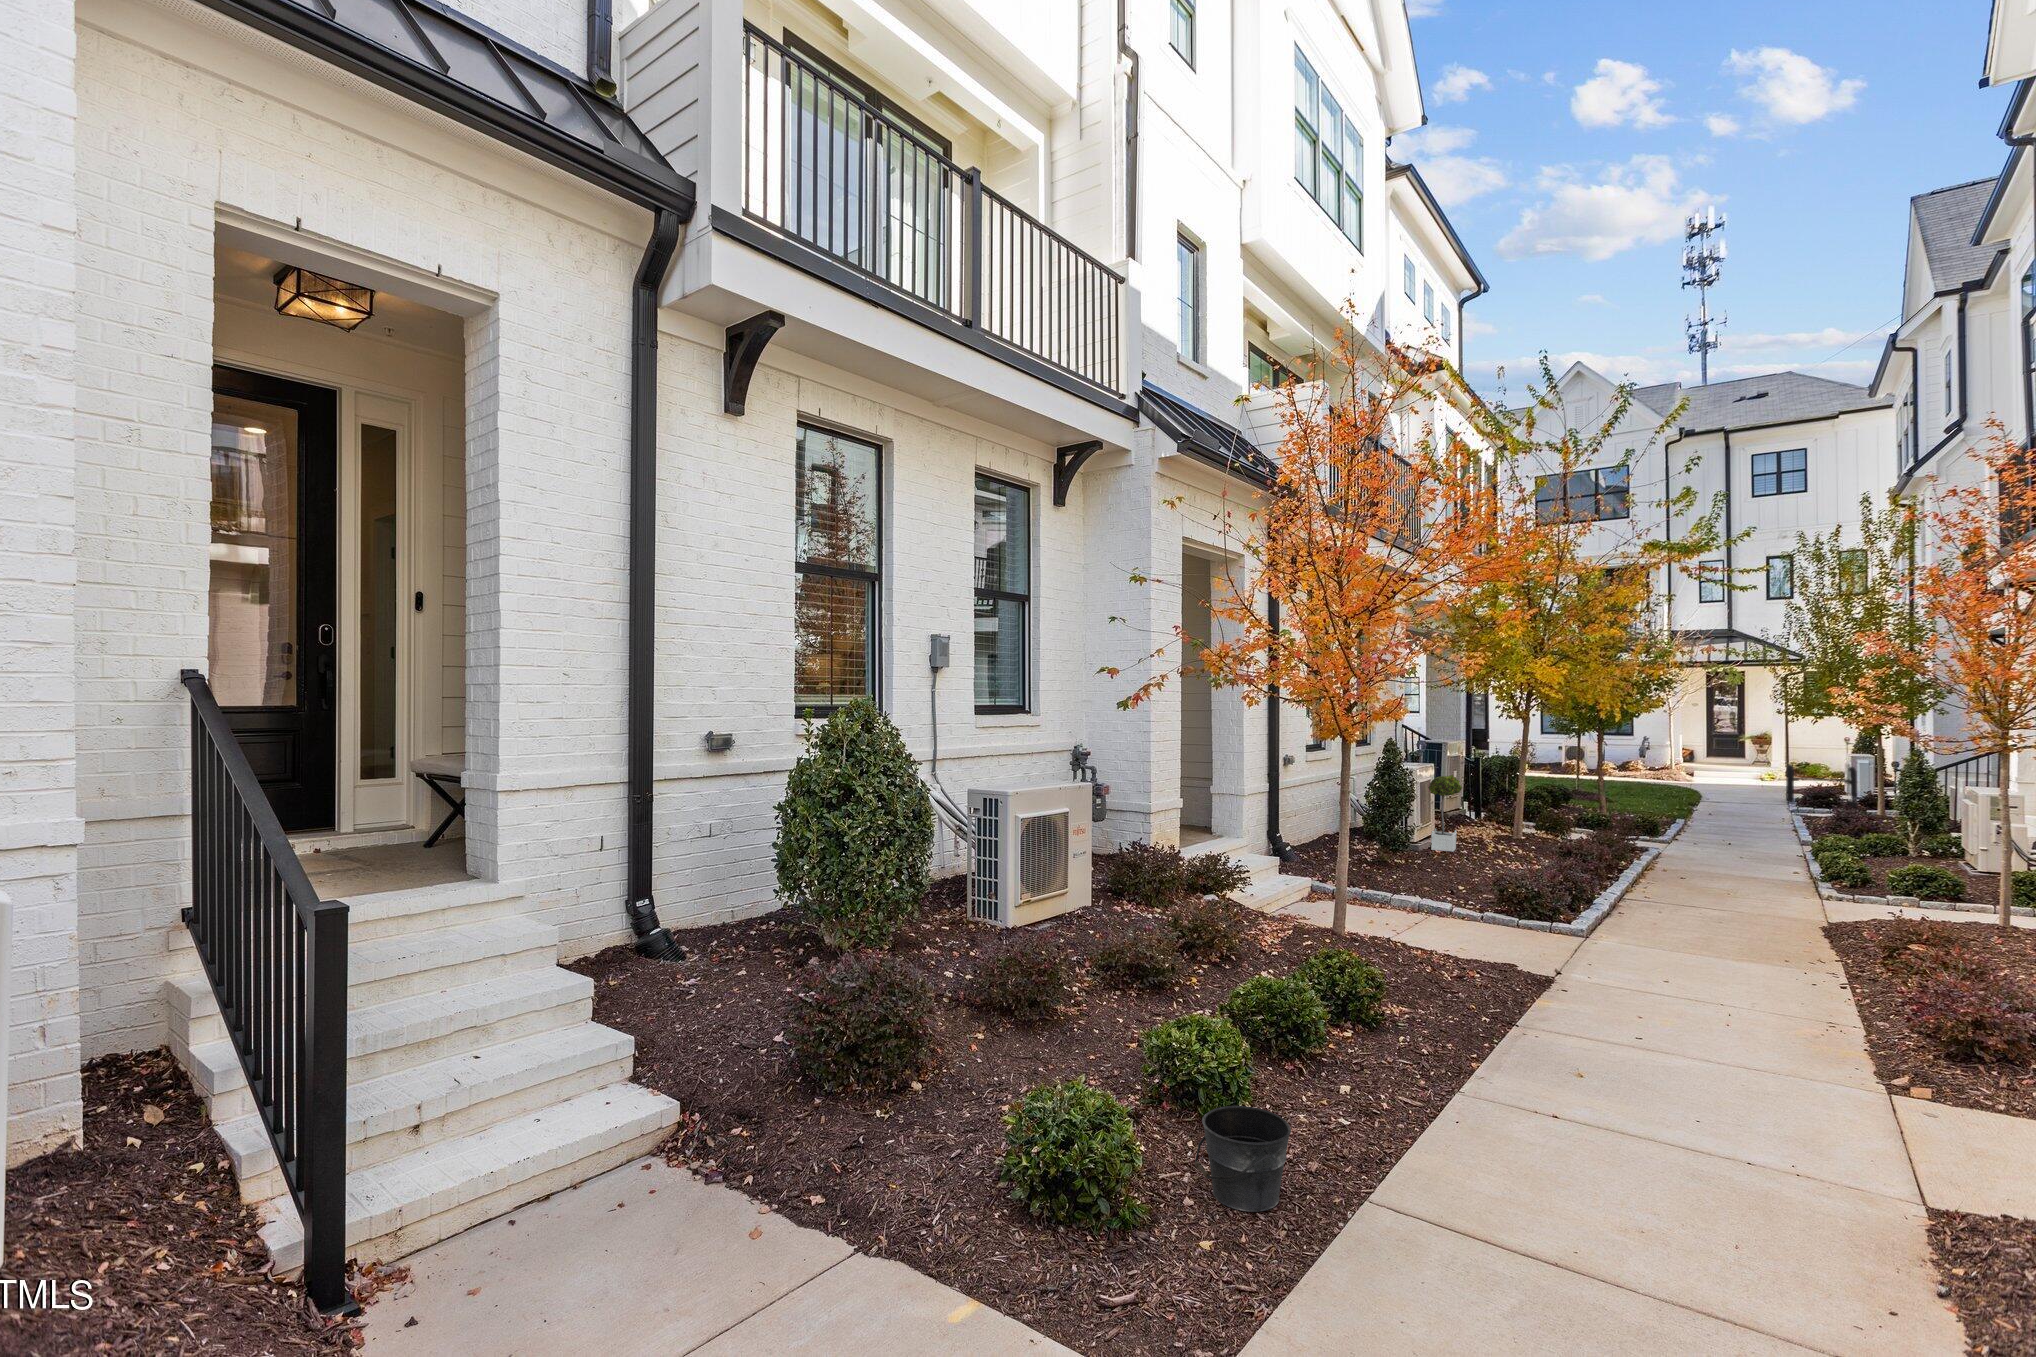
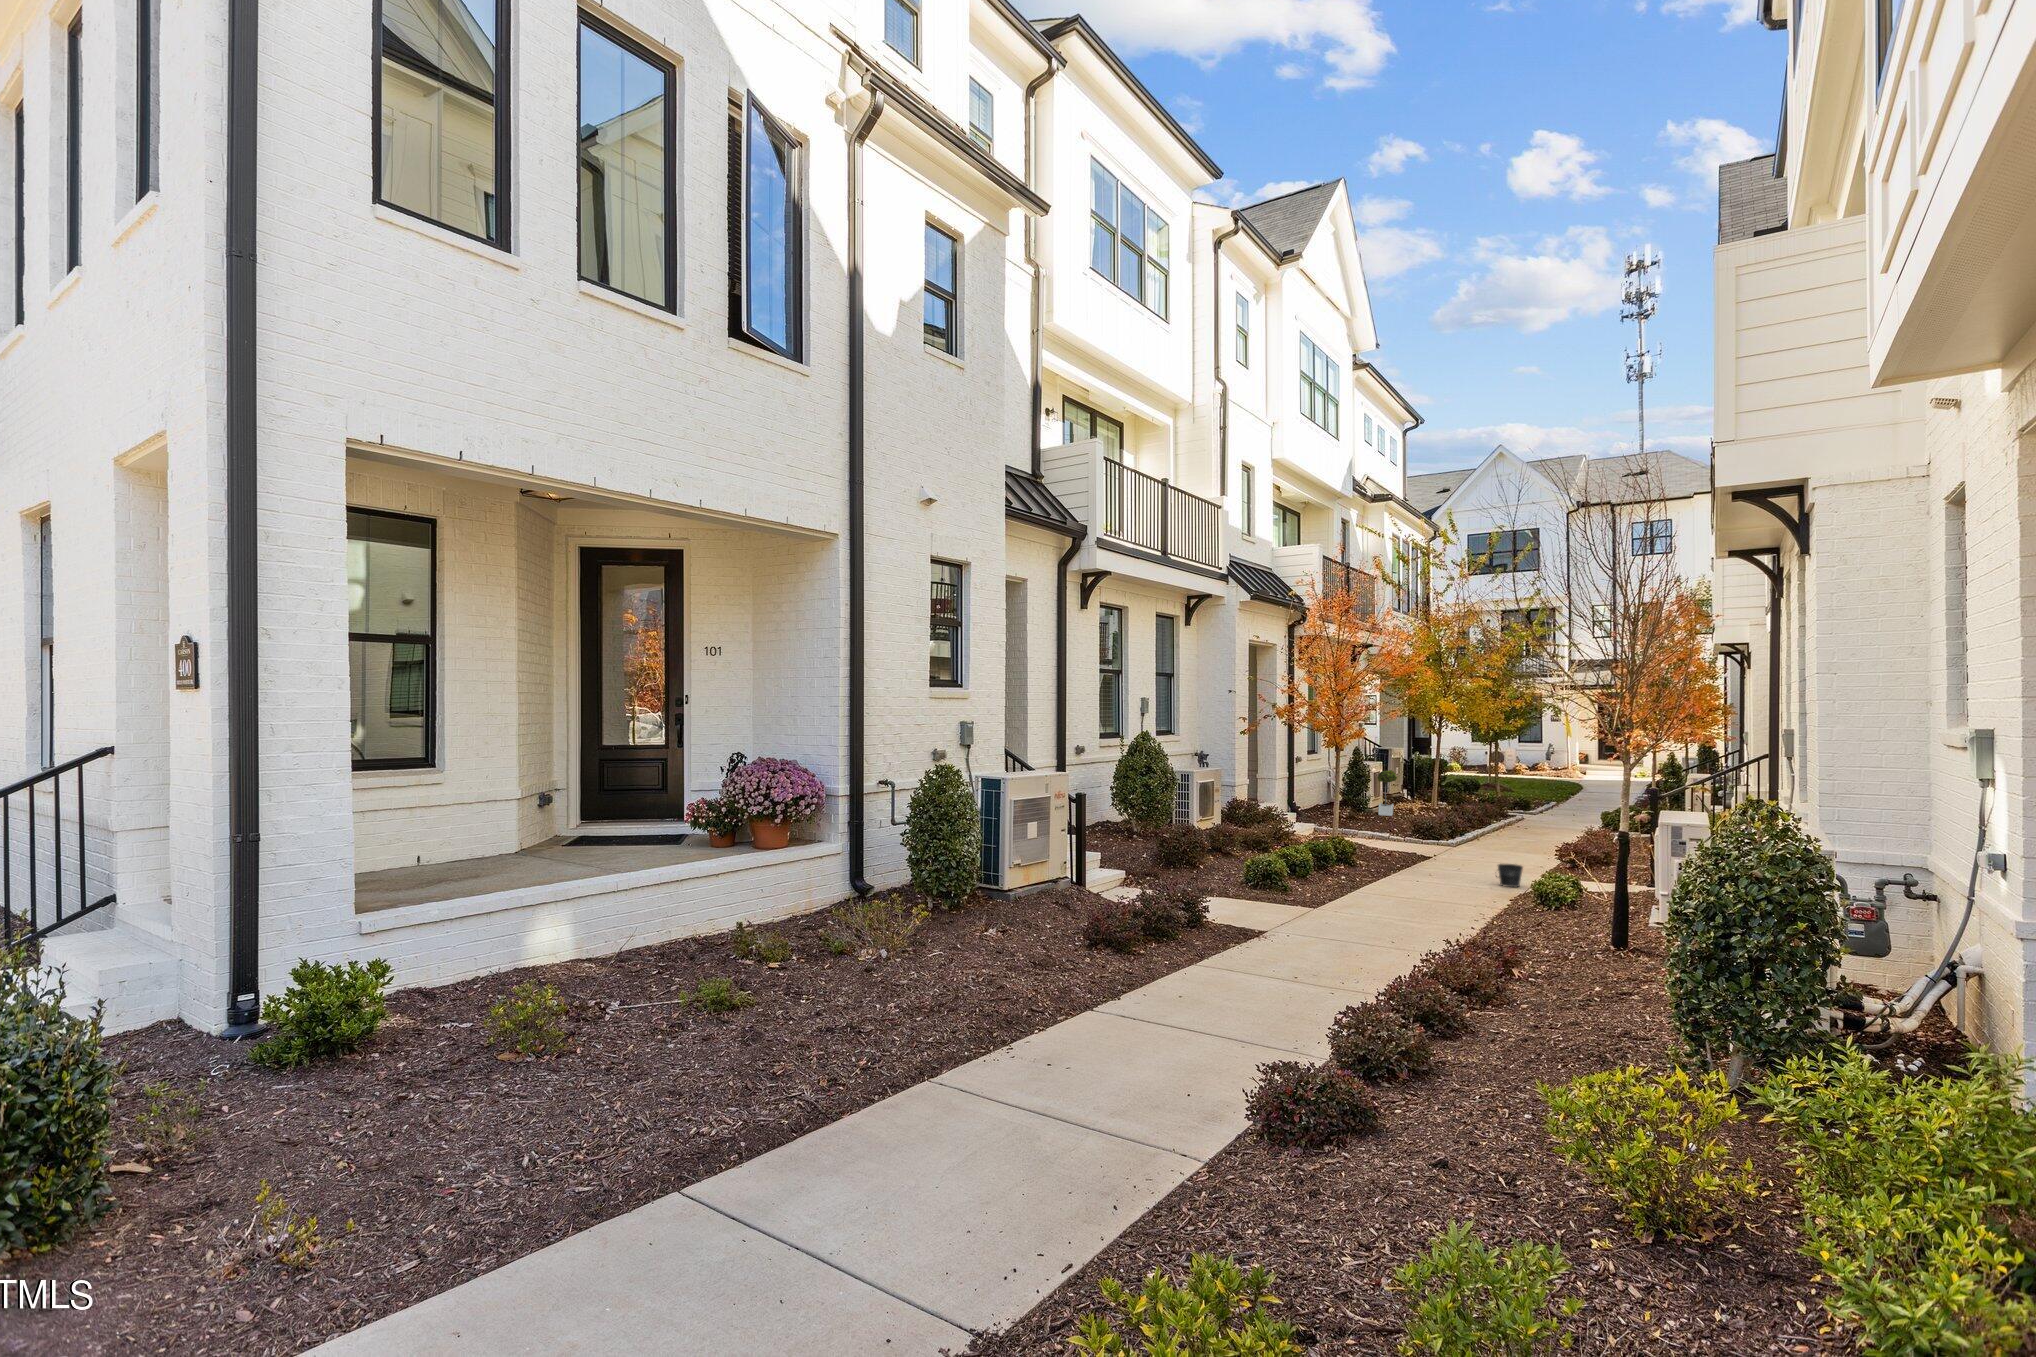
bench: present [1786,764,1857,807] -> none [1627,763,1671,794]
bucket: present [1195,1106,1291,1212] -> present [1496,864,1523,887]

